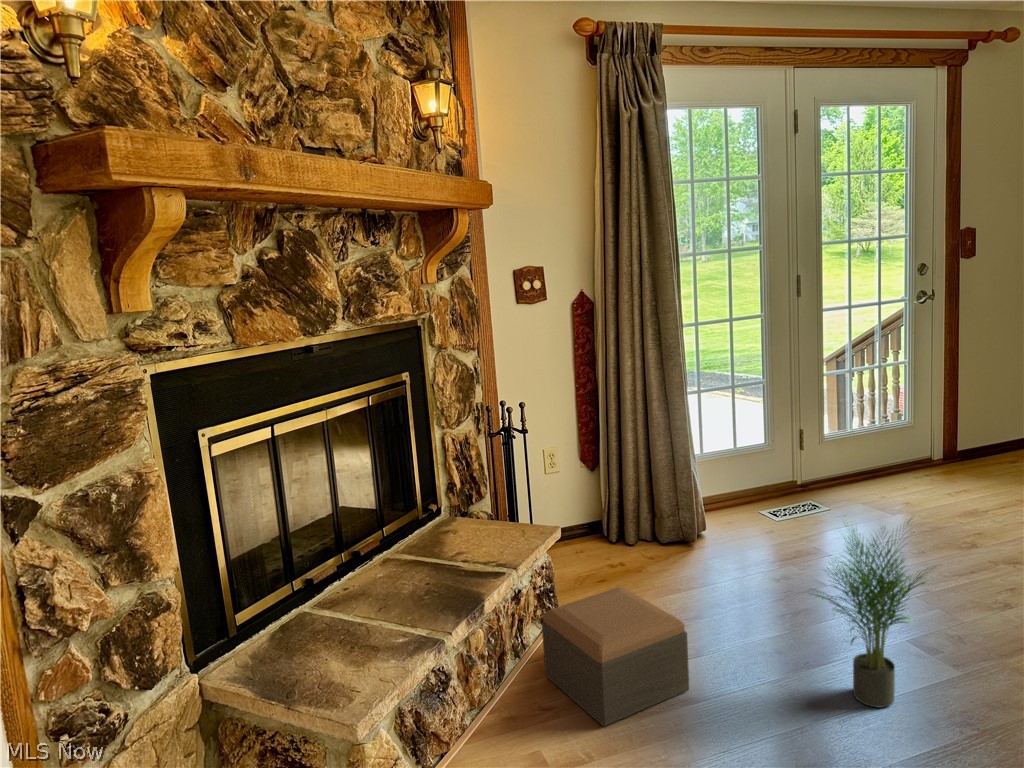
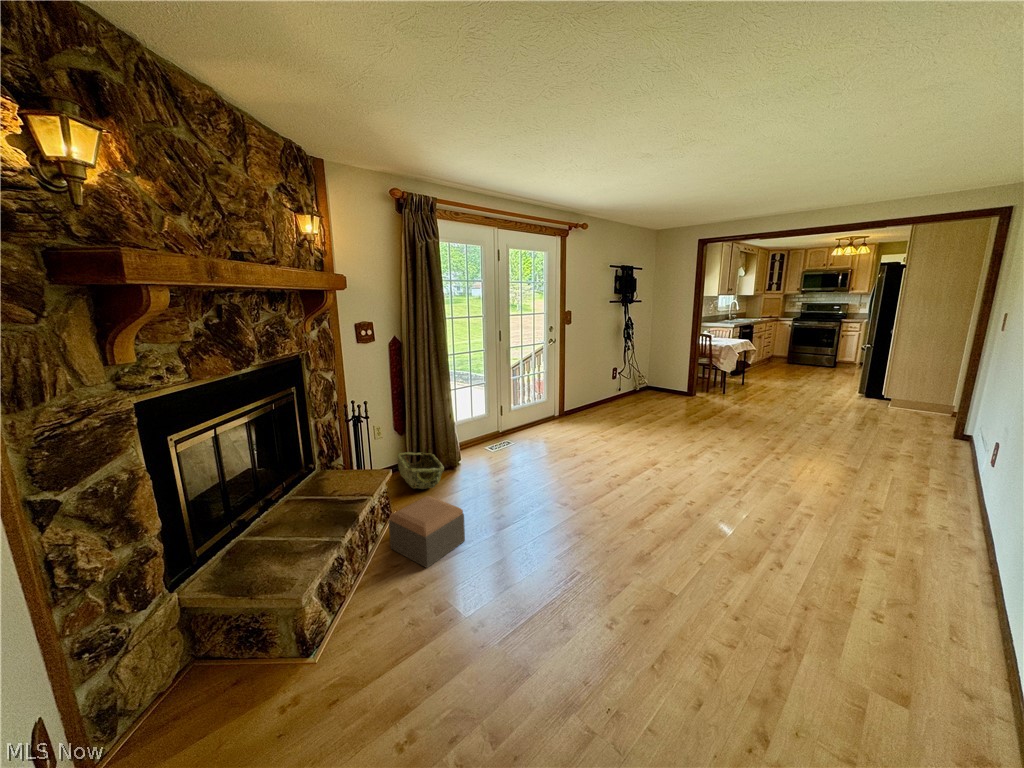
woven basket: none [583,505,666,577] -> present [397,452,444,489]
potted plant: present [812,518,934,708] -> none [515,448,573,533]

